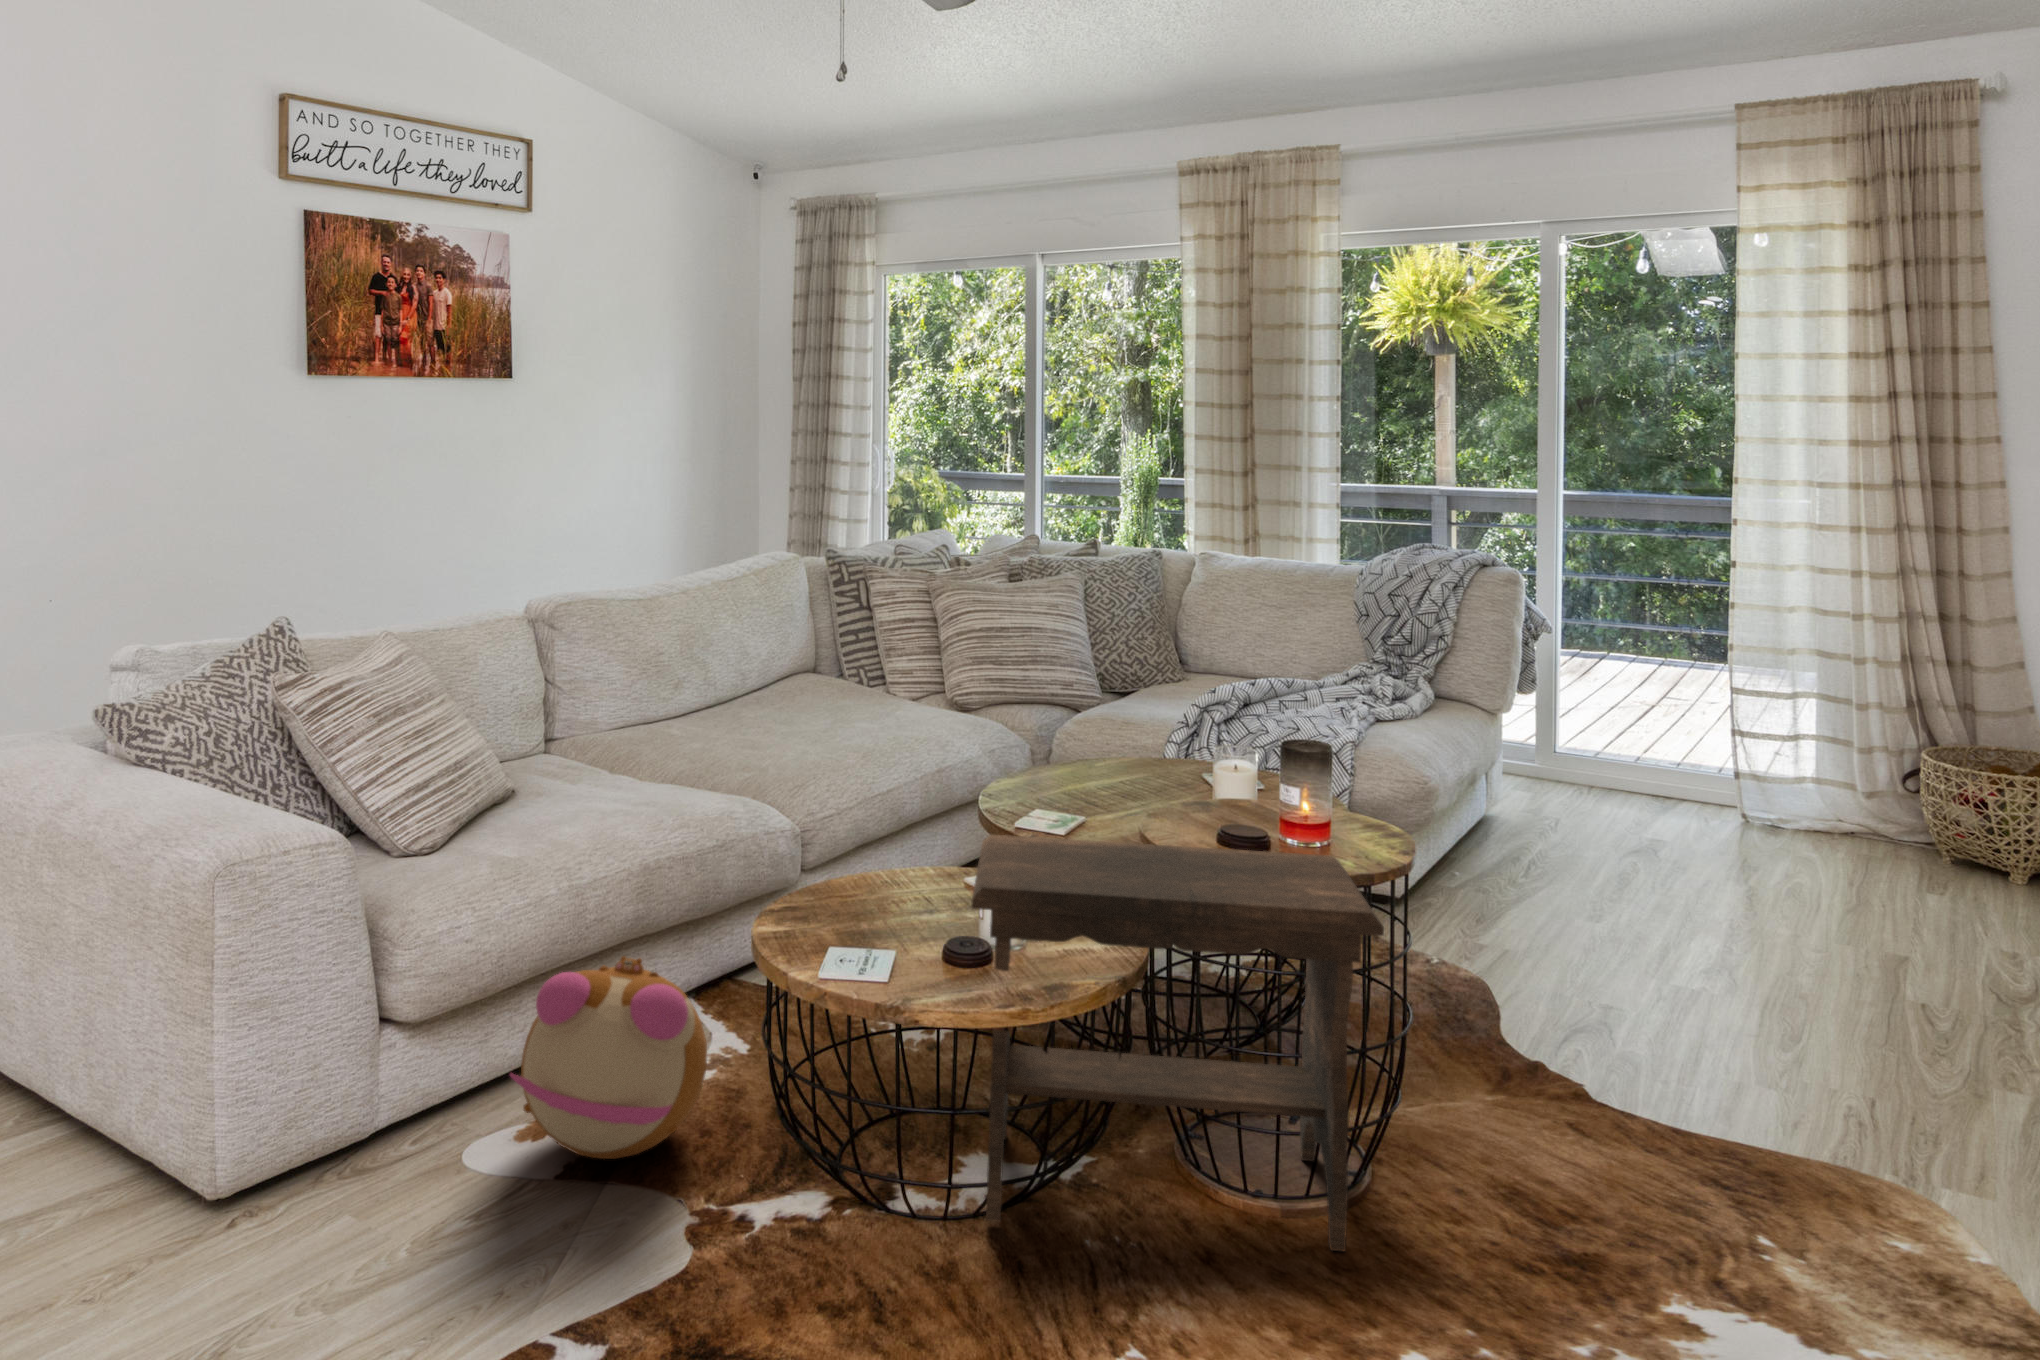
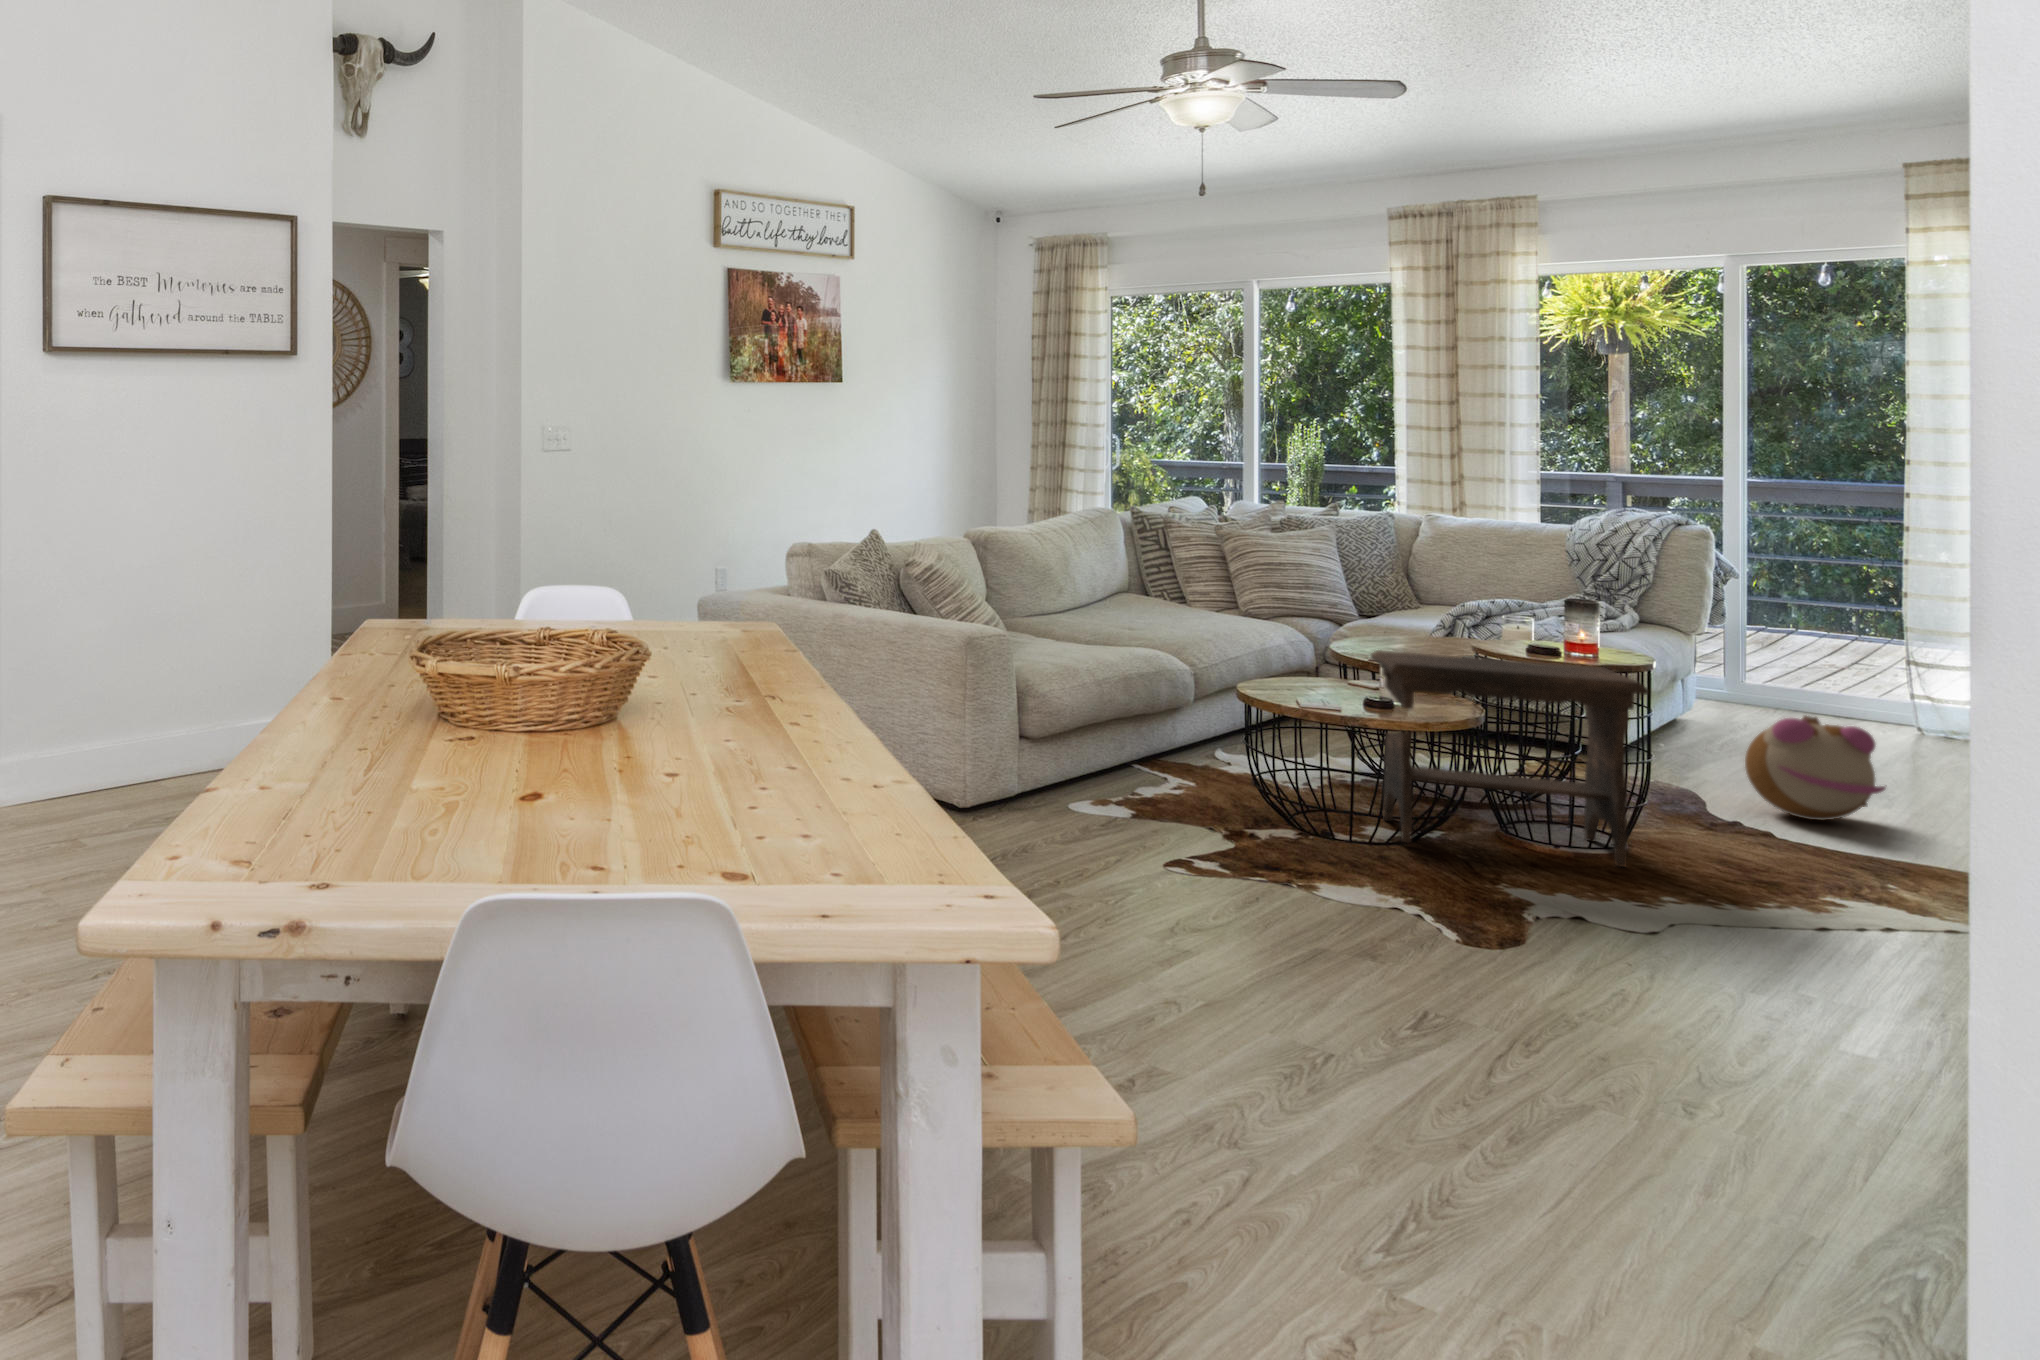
plush toy: present [510,956,707,1159] -> present [1745,716,1885,820]

